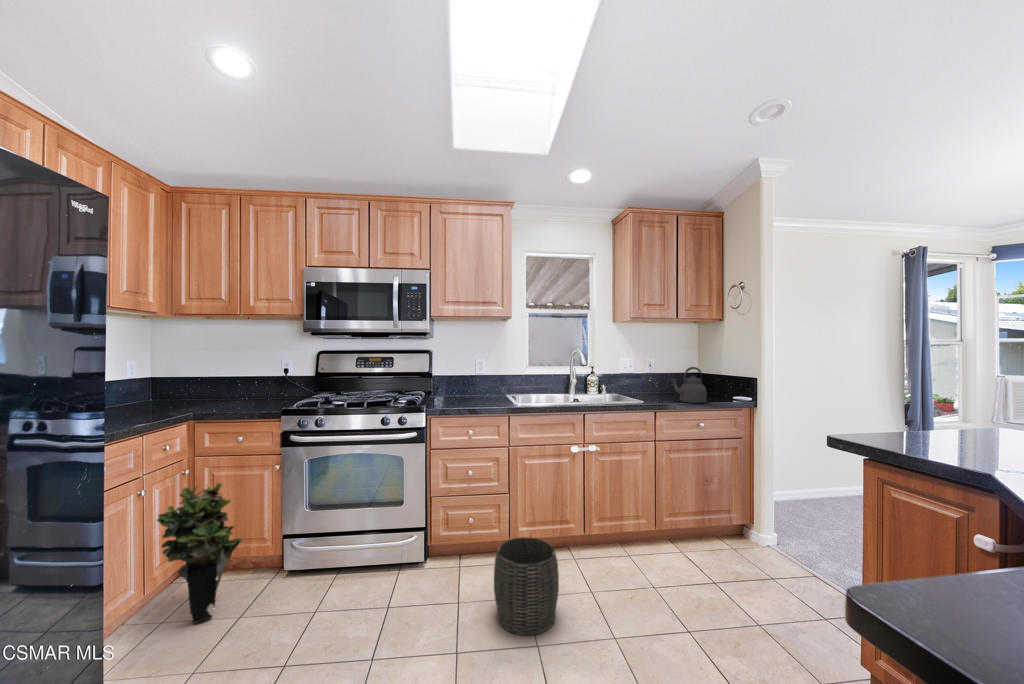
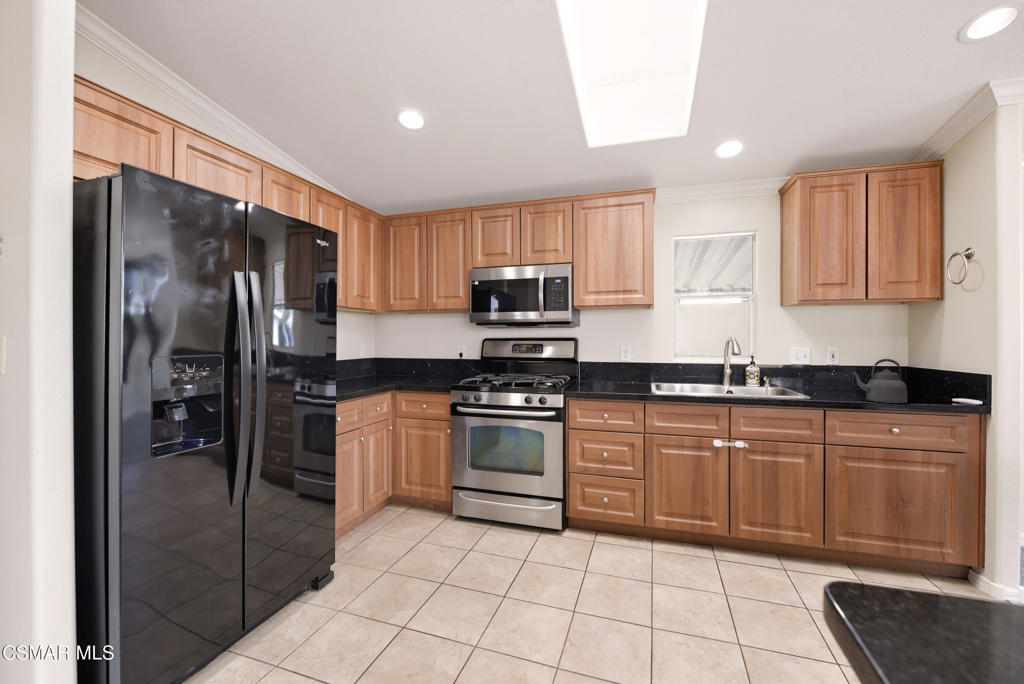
potted plant: present [157,483,242,624] -> none [371,437,424,537]
woven basket: present [494,537,559,635] -> none [617,520,684,613]

